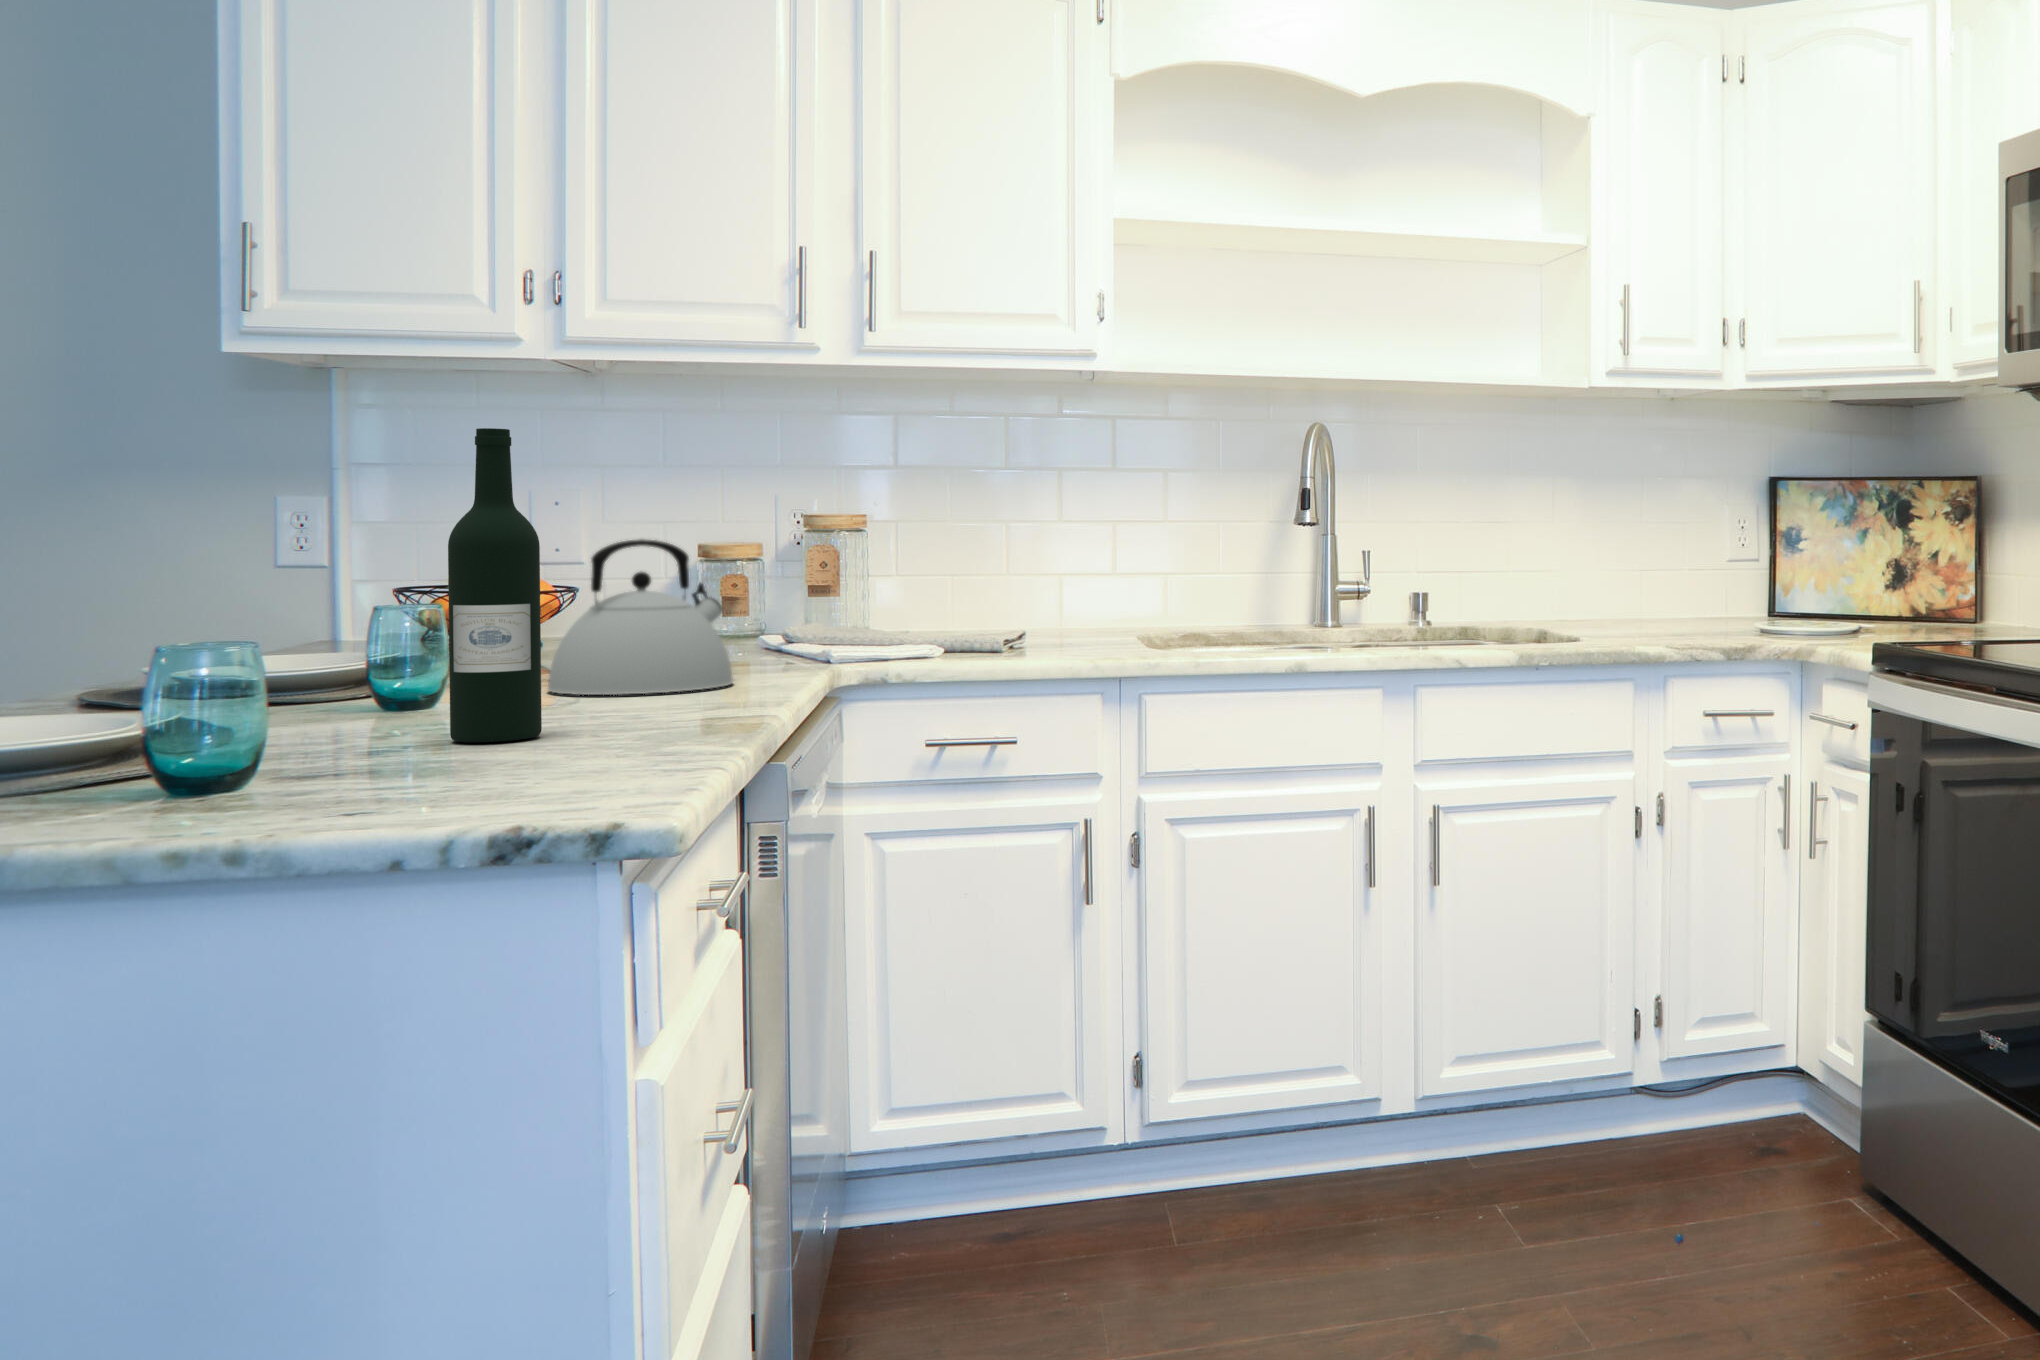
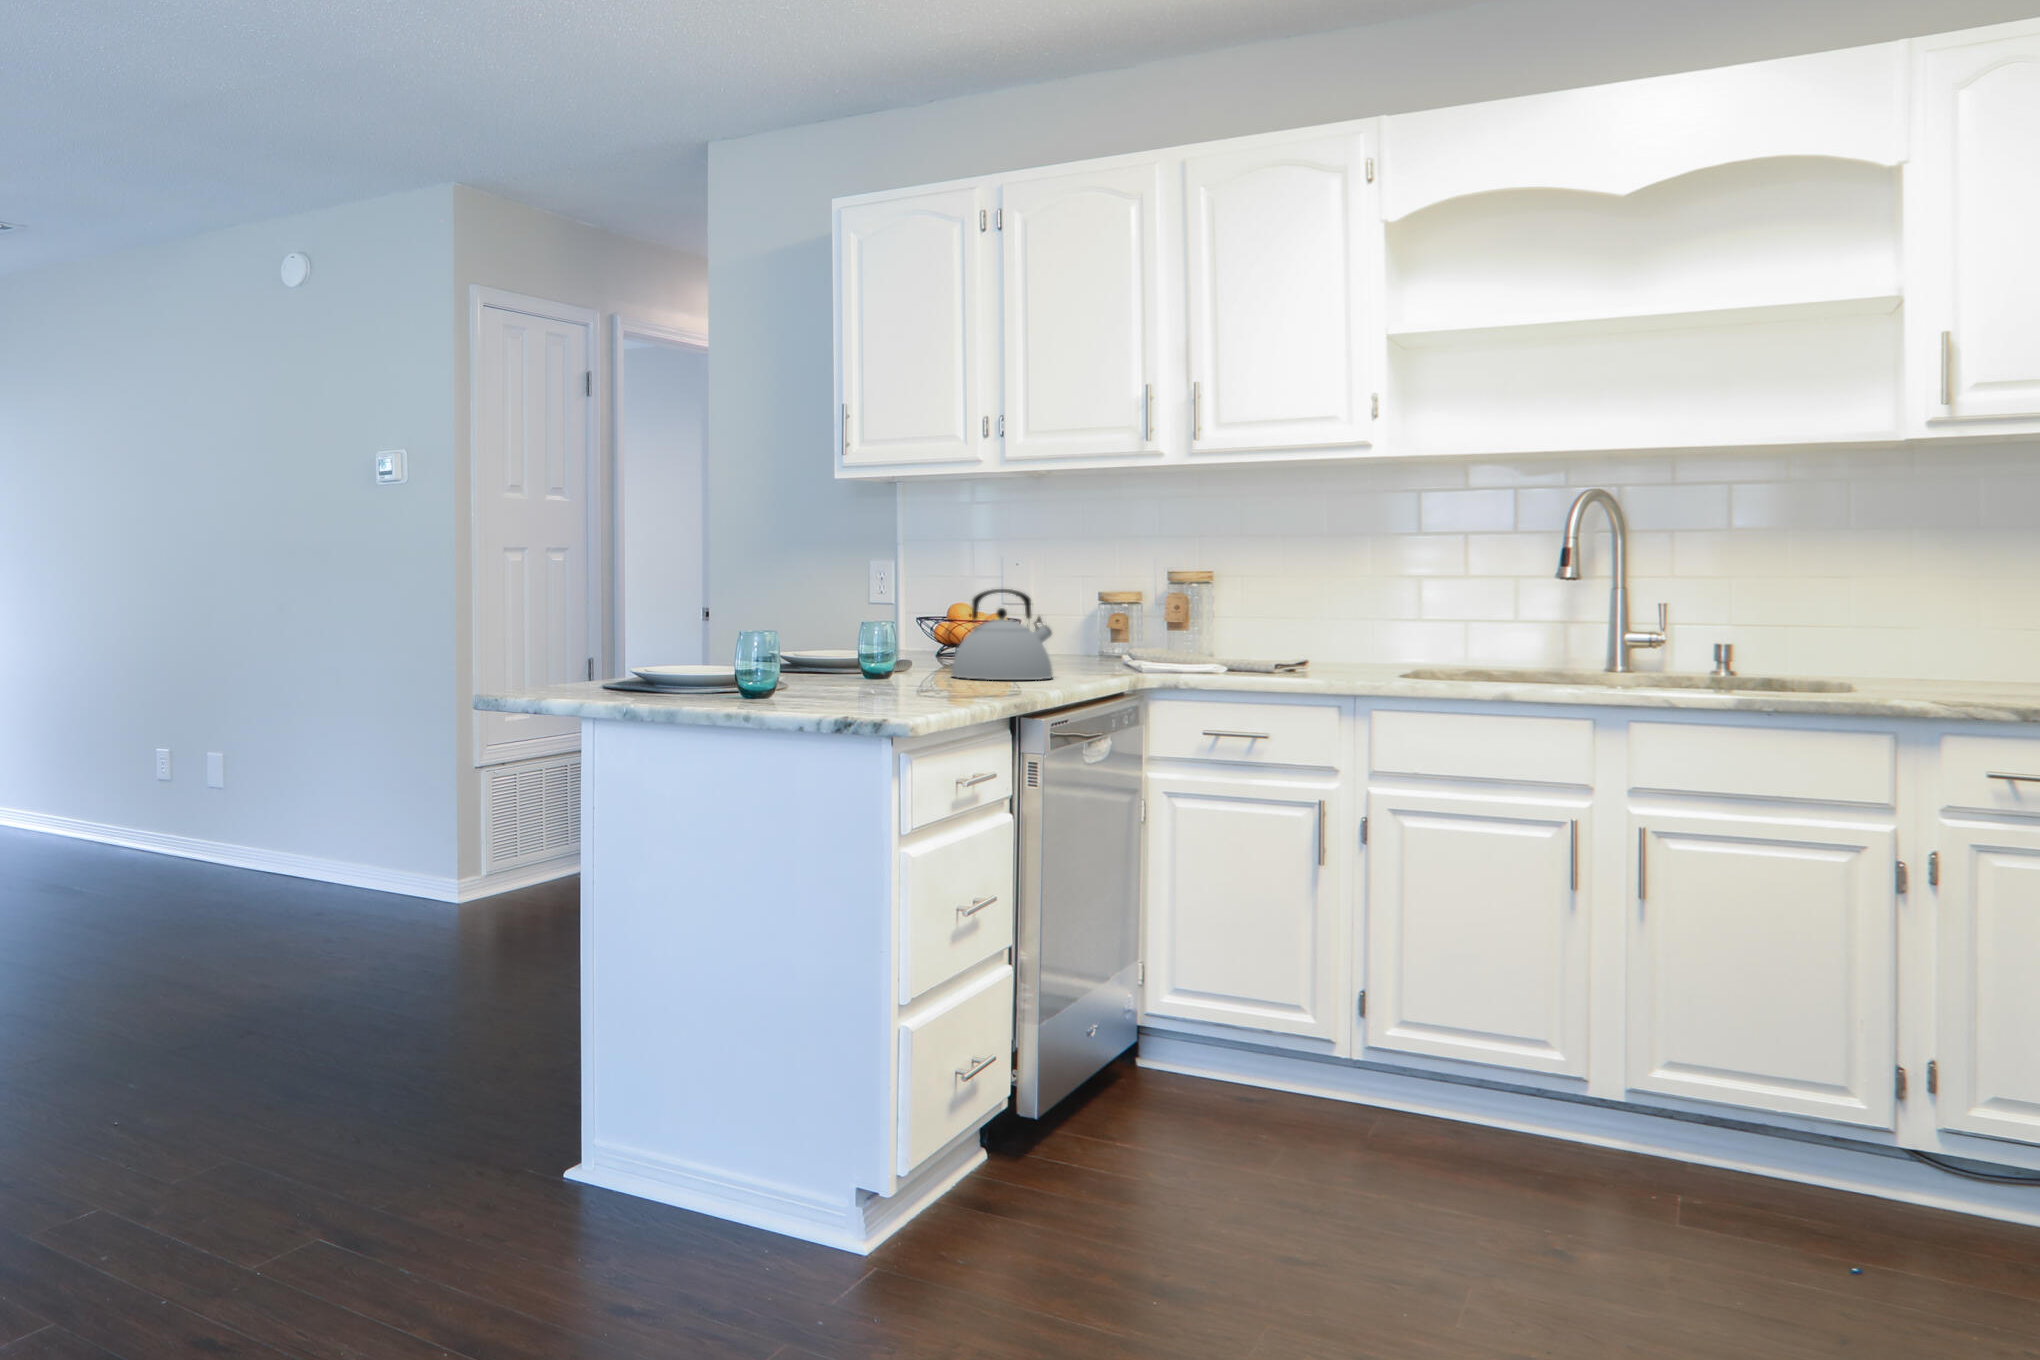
wine bottle: present [448,428,542,742] -> none [870,532,911,692]

